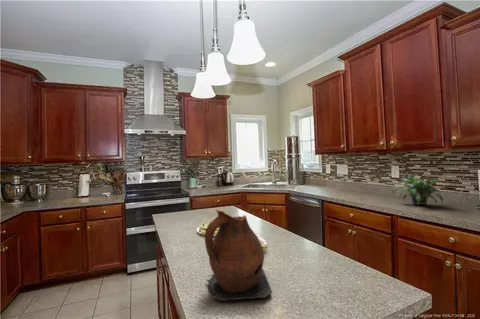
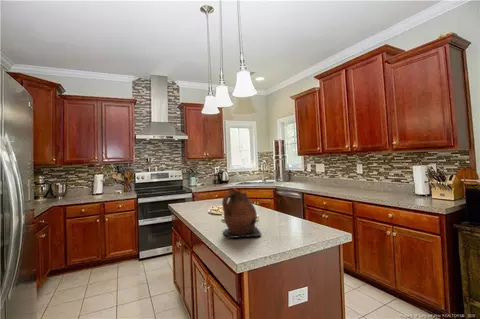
potted plant: present [393,175,443,205] -> none [354,170,391,194]

